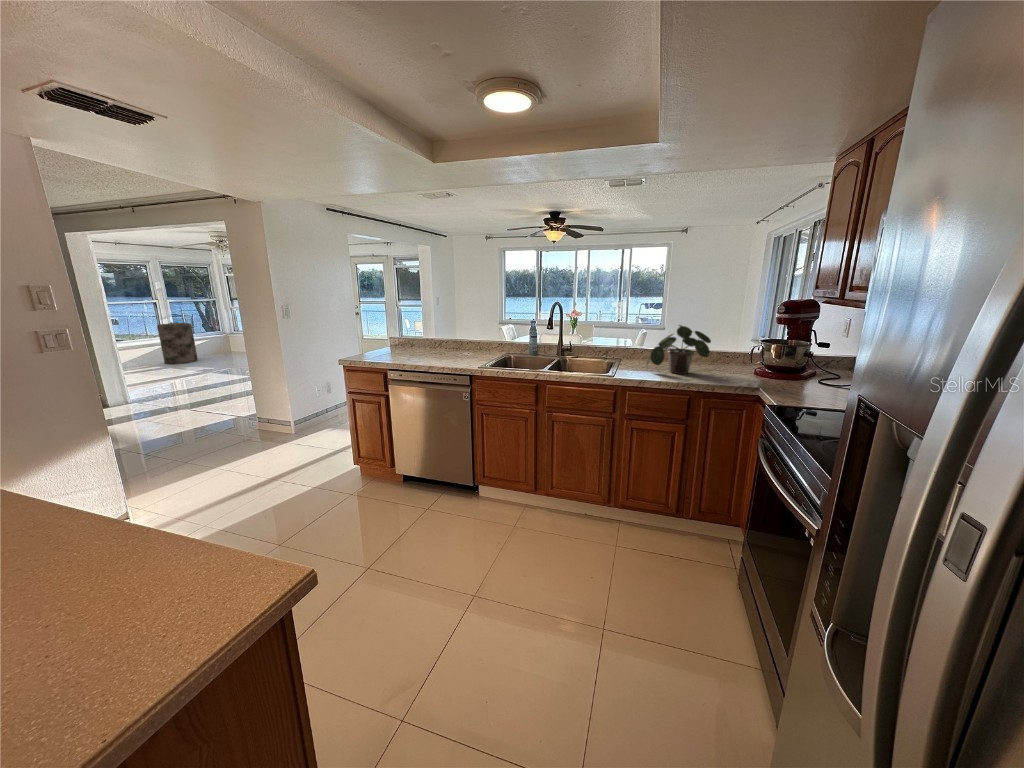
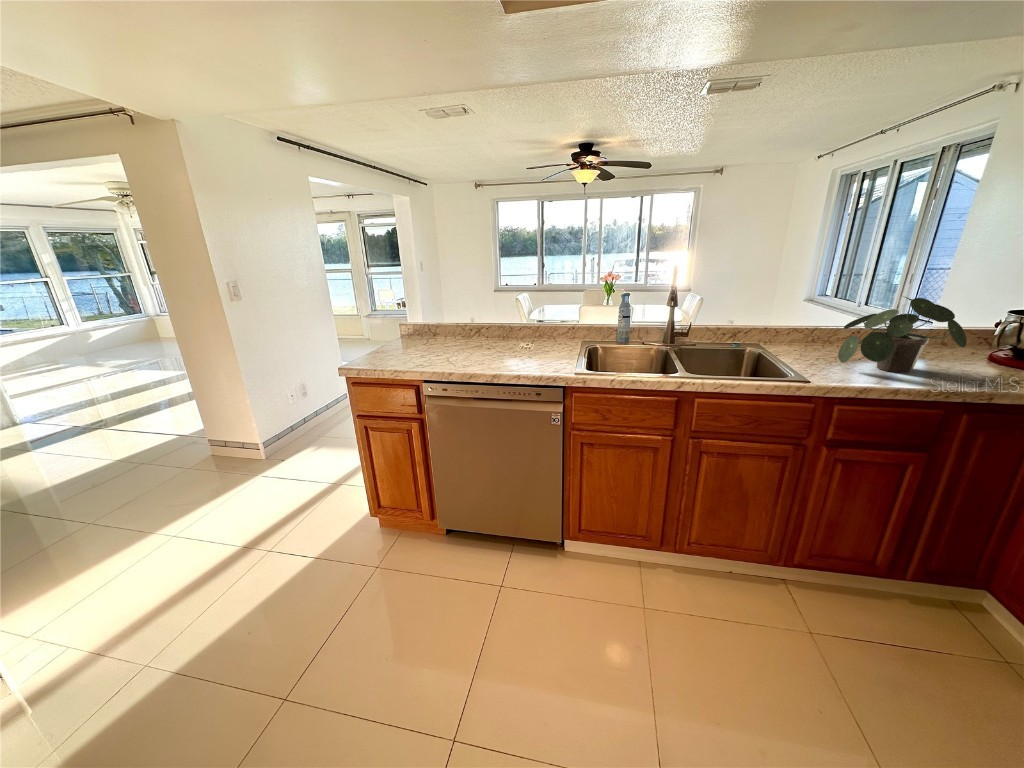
trash can: present [157,322,198,364] -> none [54,305,117,360]

